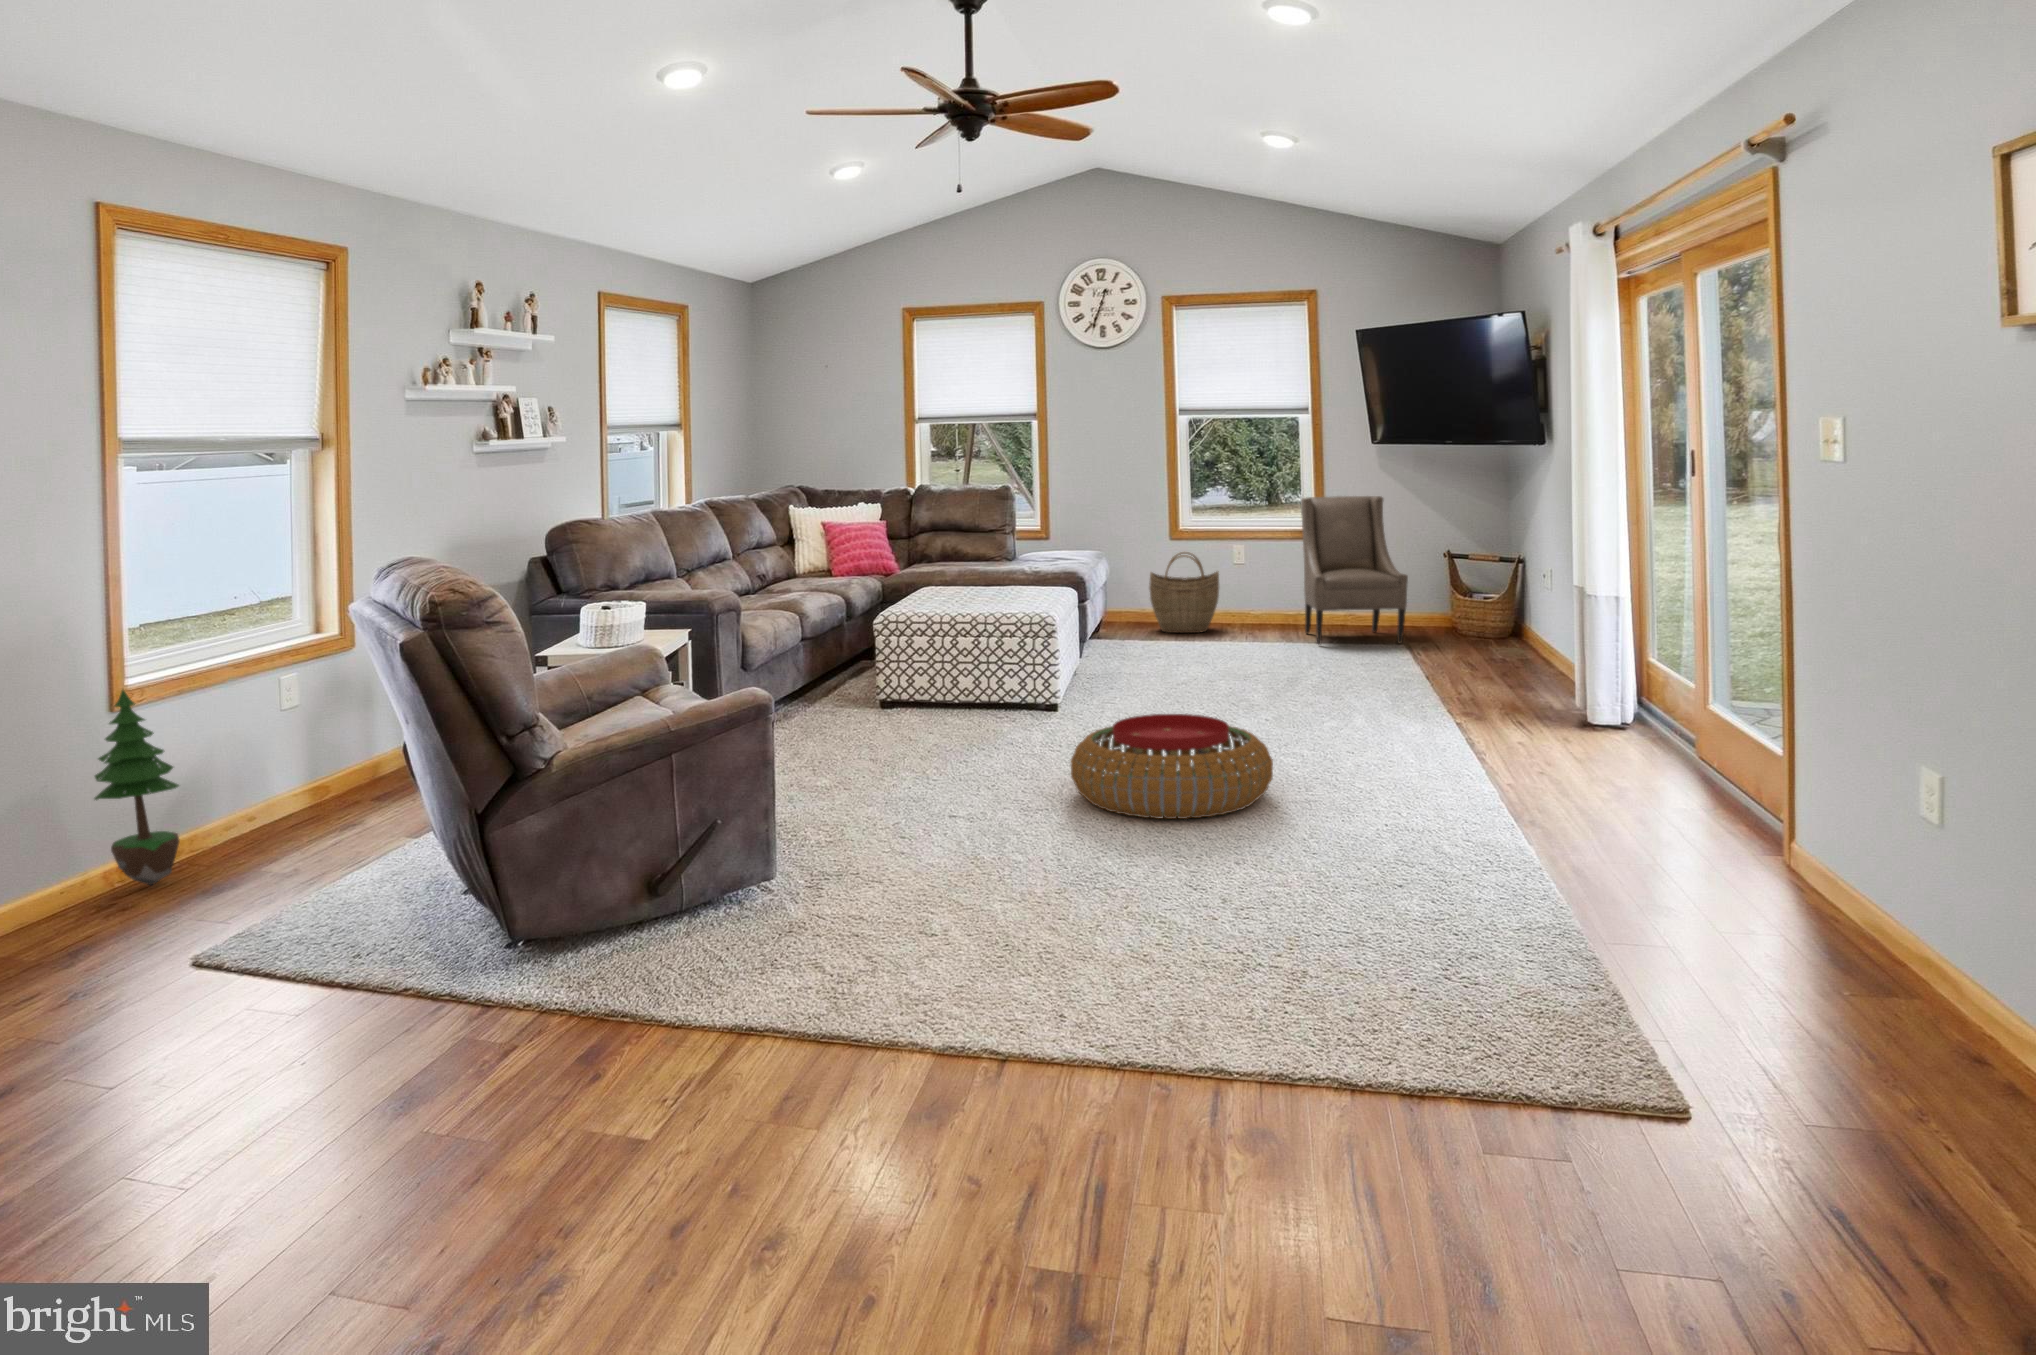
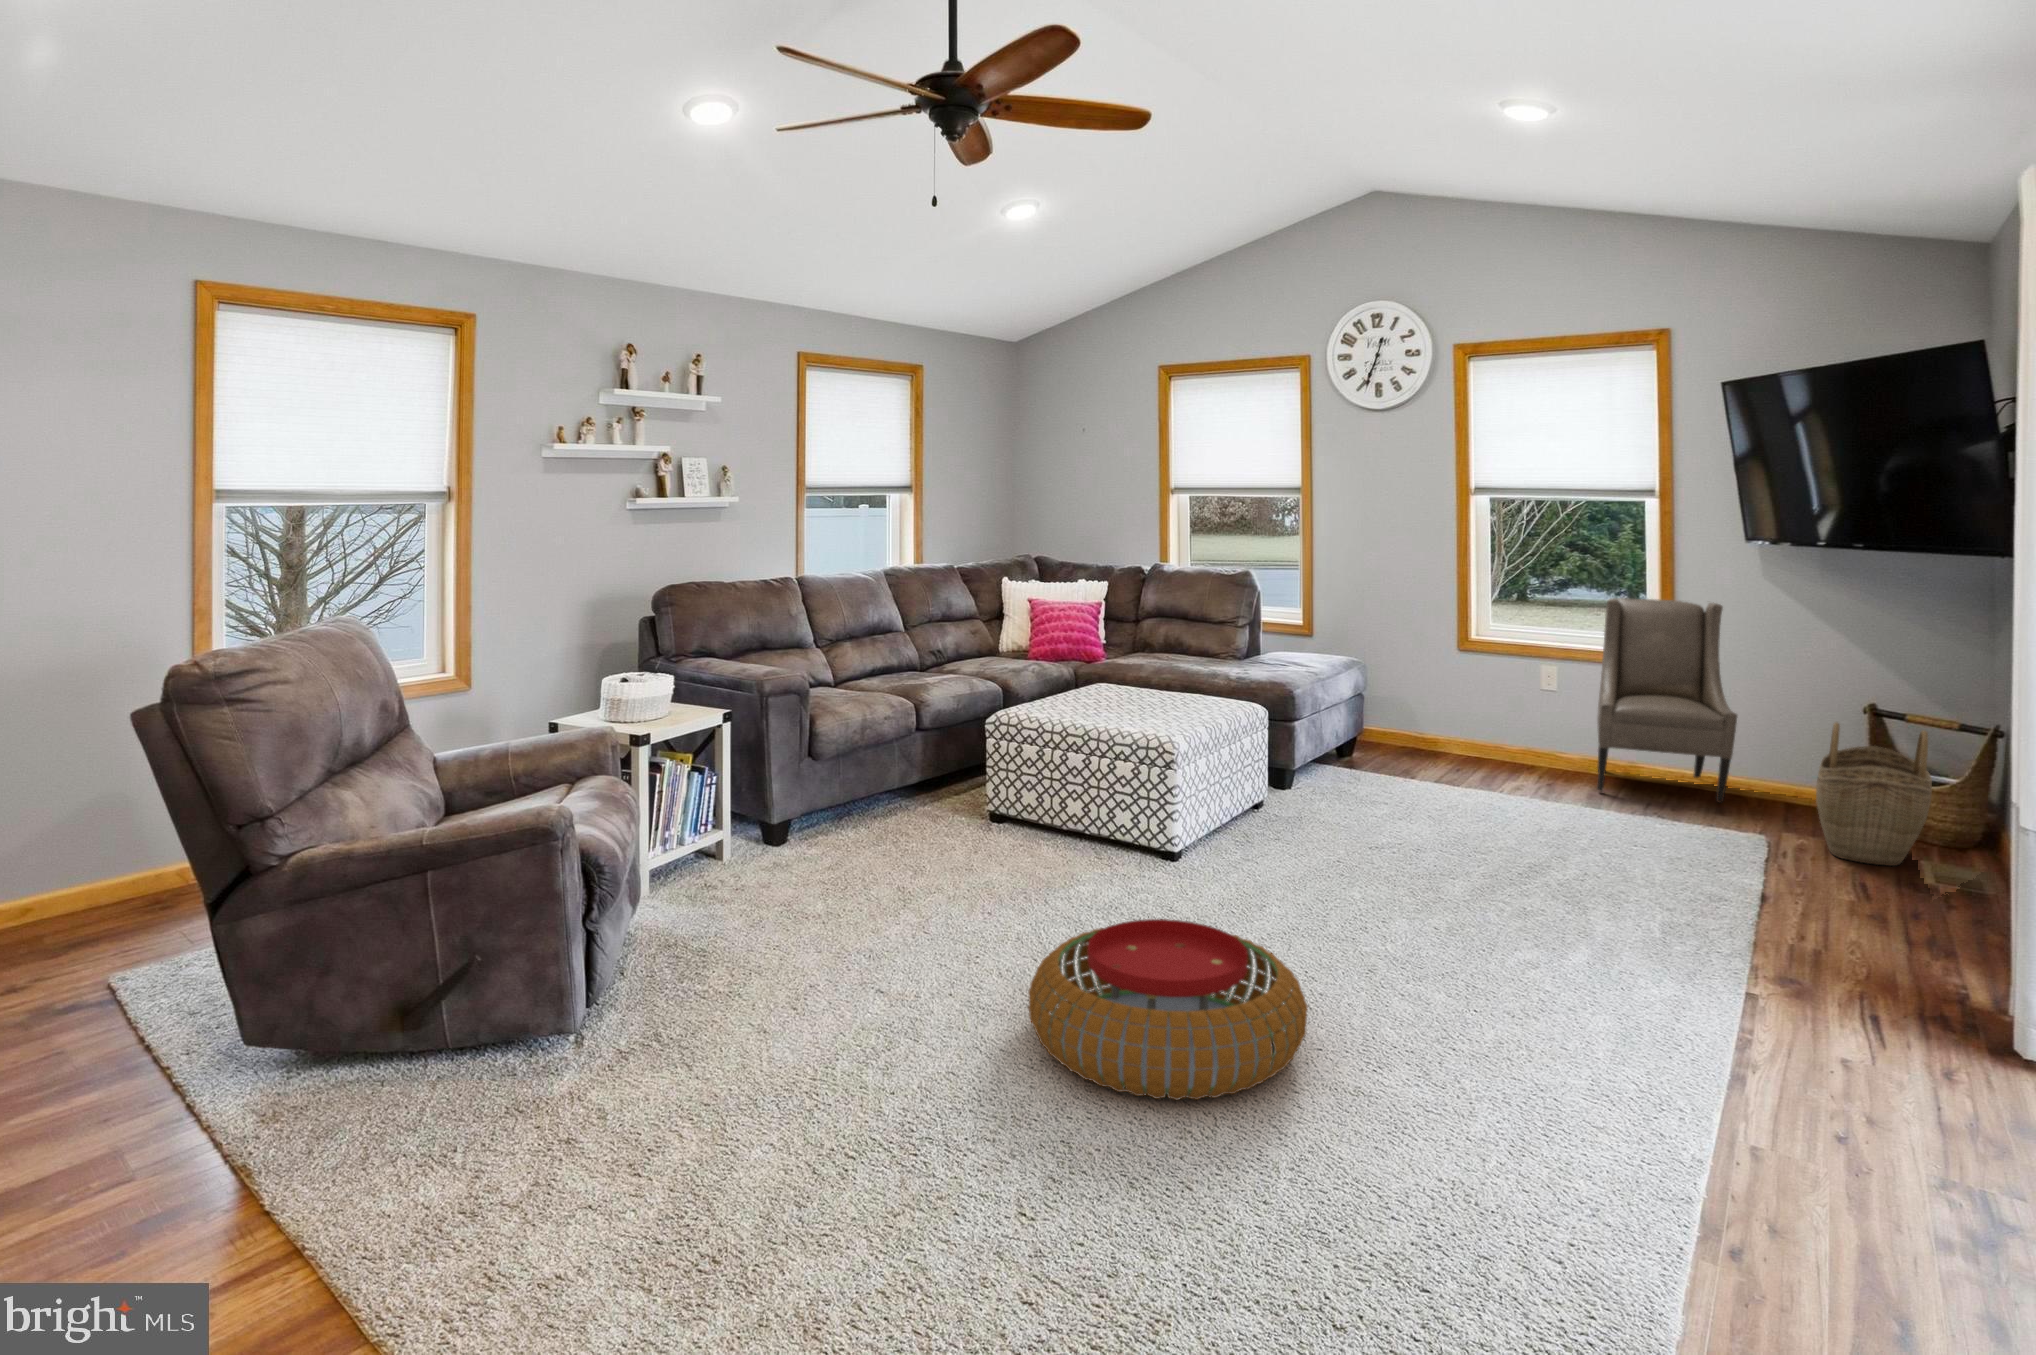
woven basket: present [1149,552,1219,633] -> present [1816,722,1932,866]
potted tree: present [95,690,180,885] -> none [31,763,124,958]

